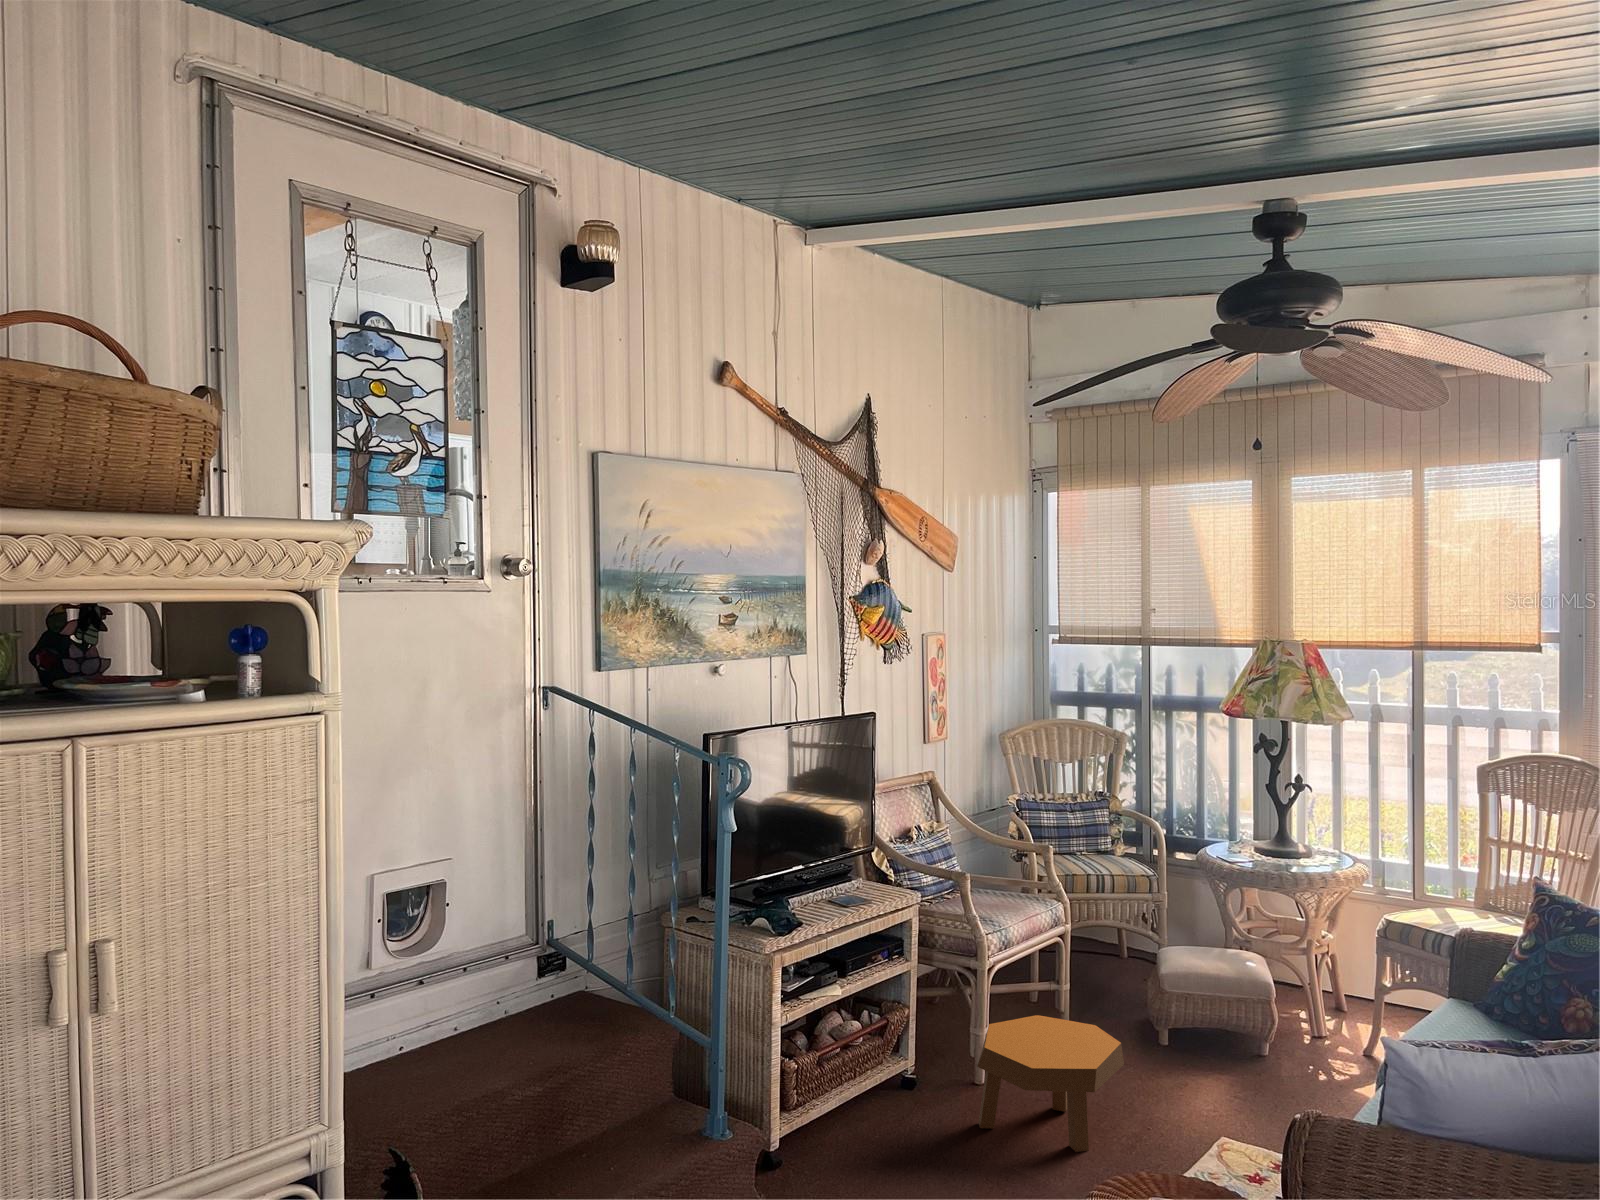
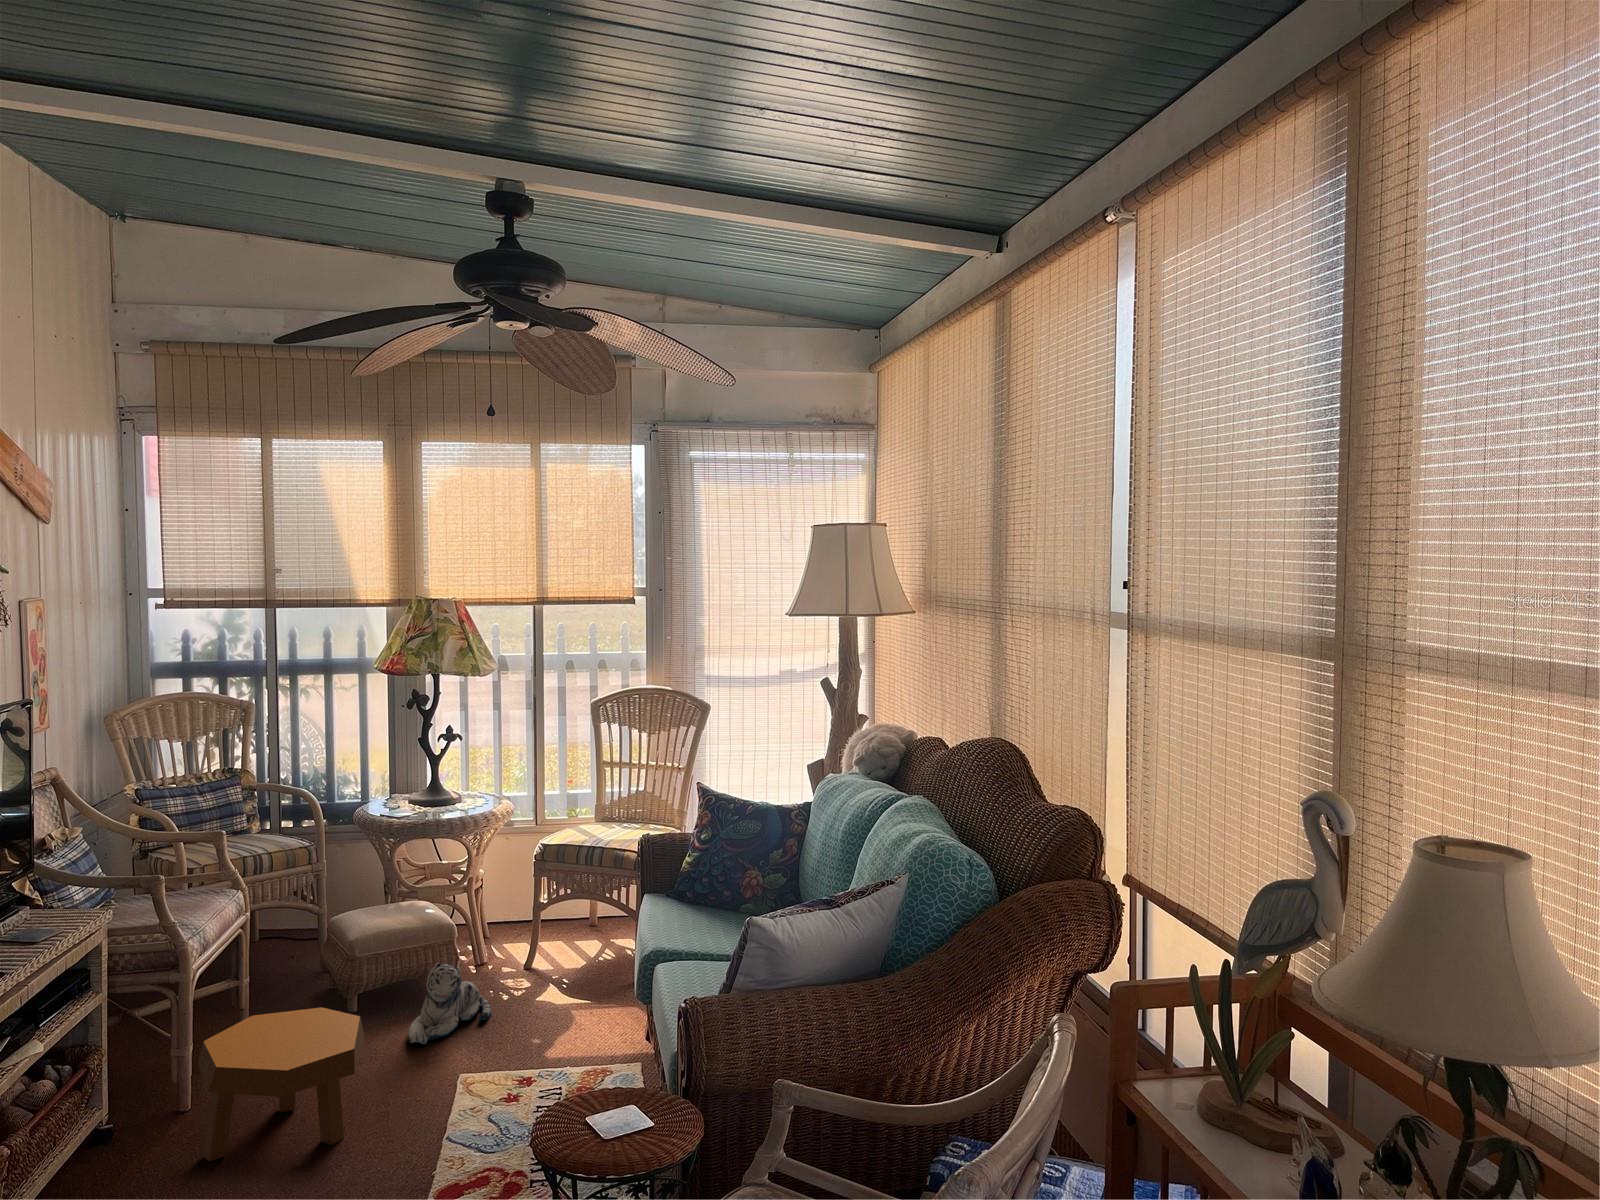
plush toy: none [1196,1017,1298,1096] -> present [408,963,491,1044]

